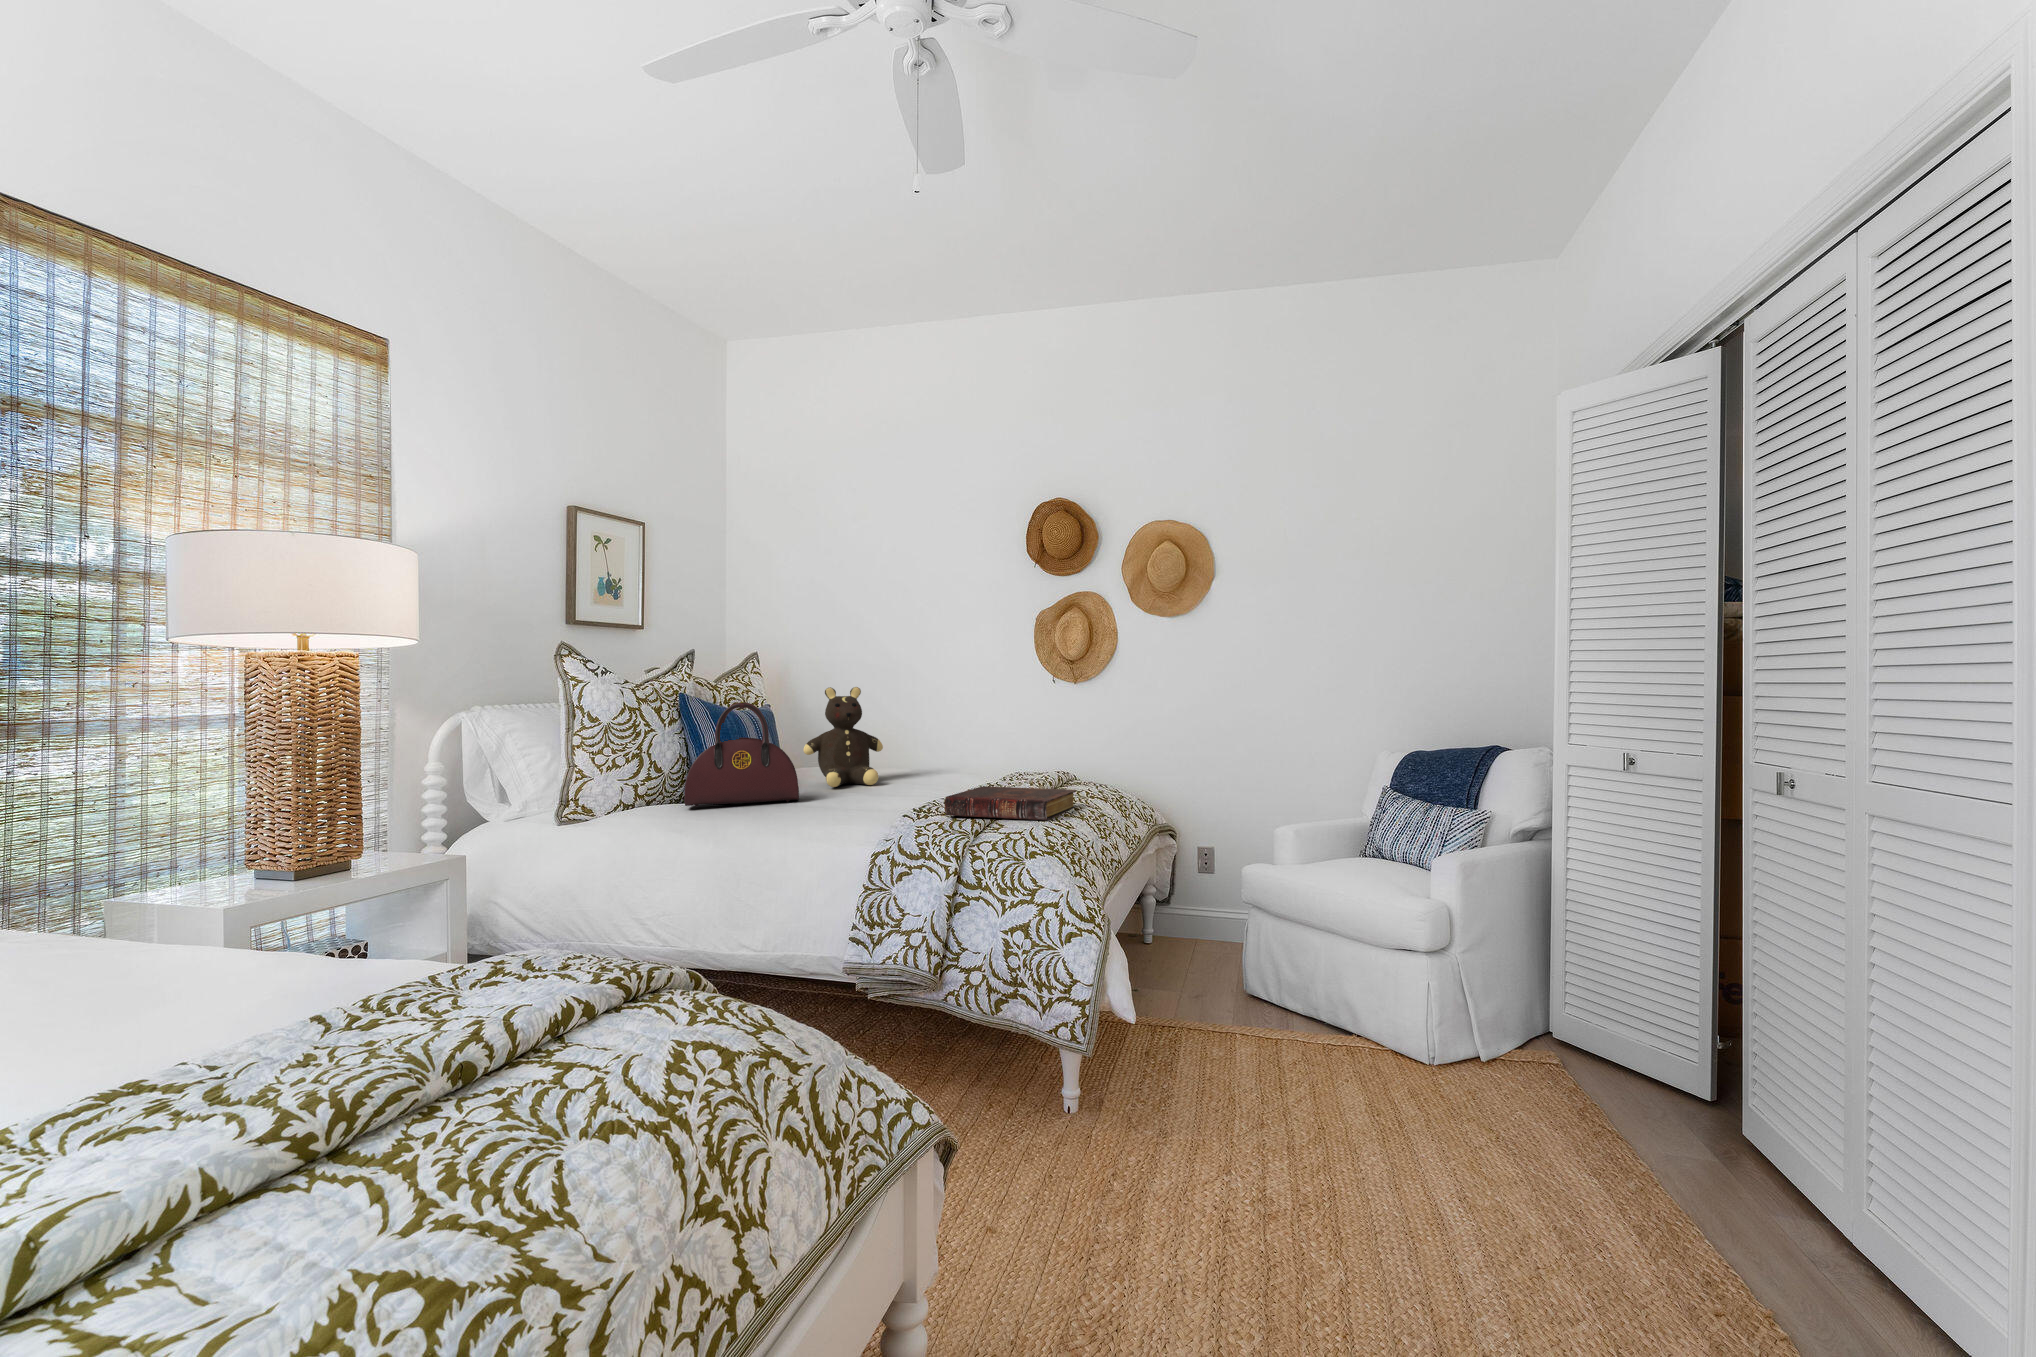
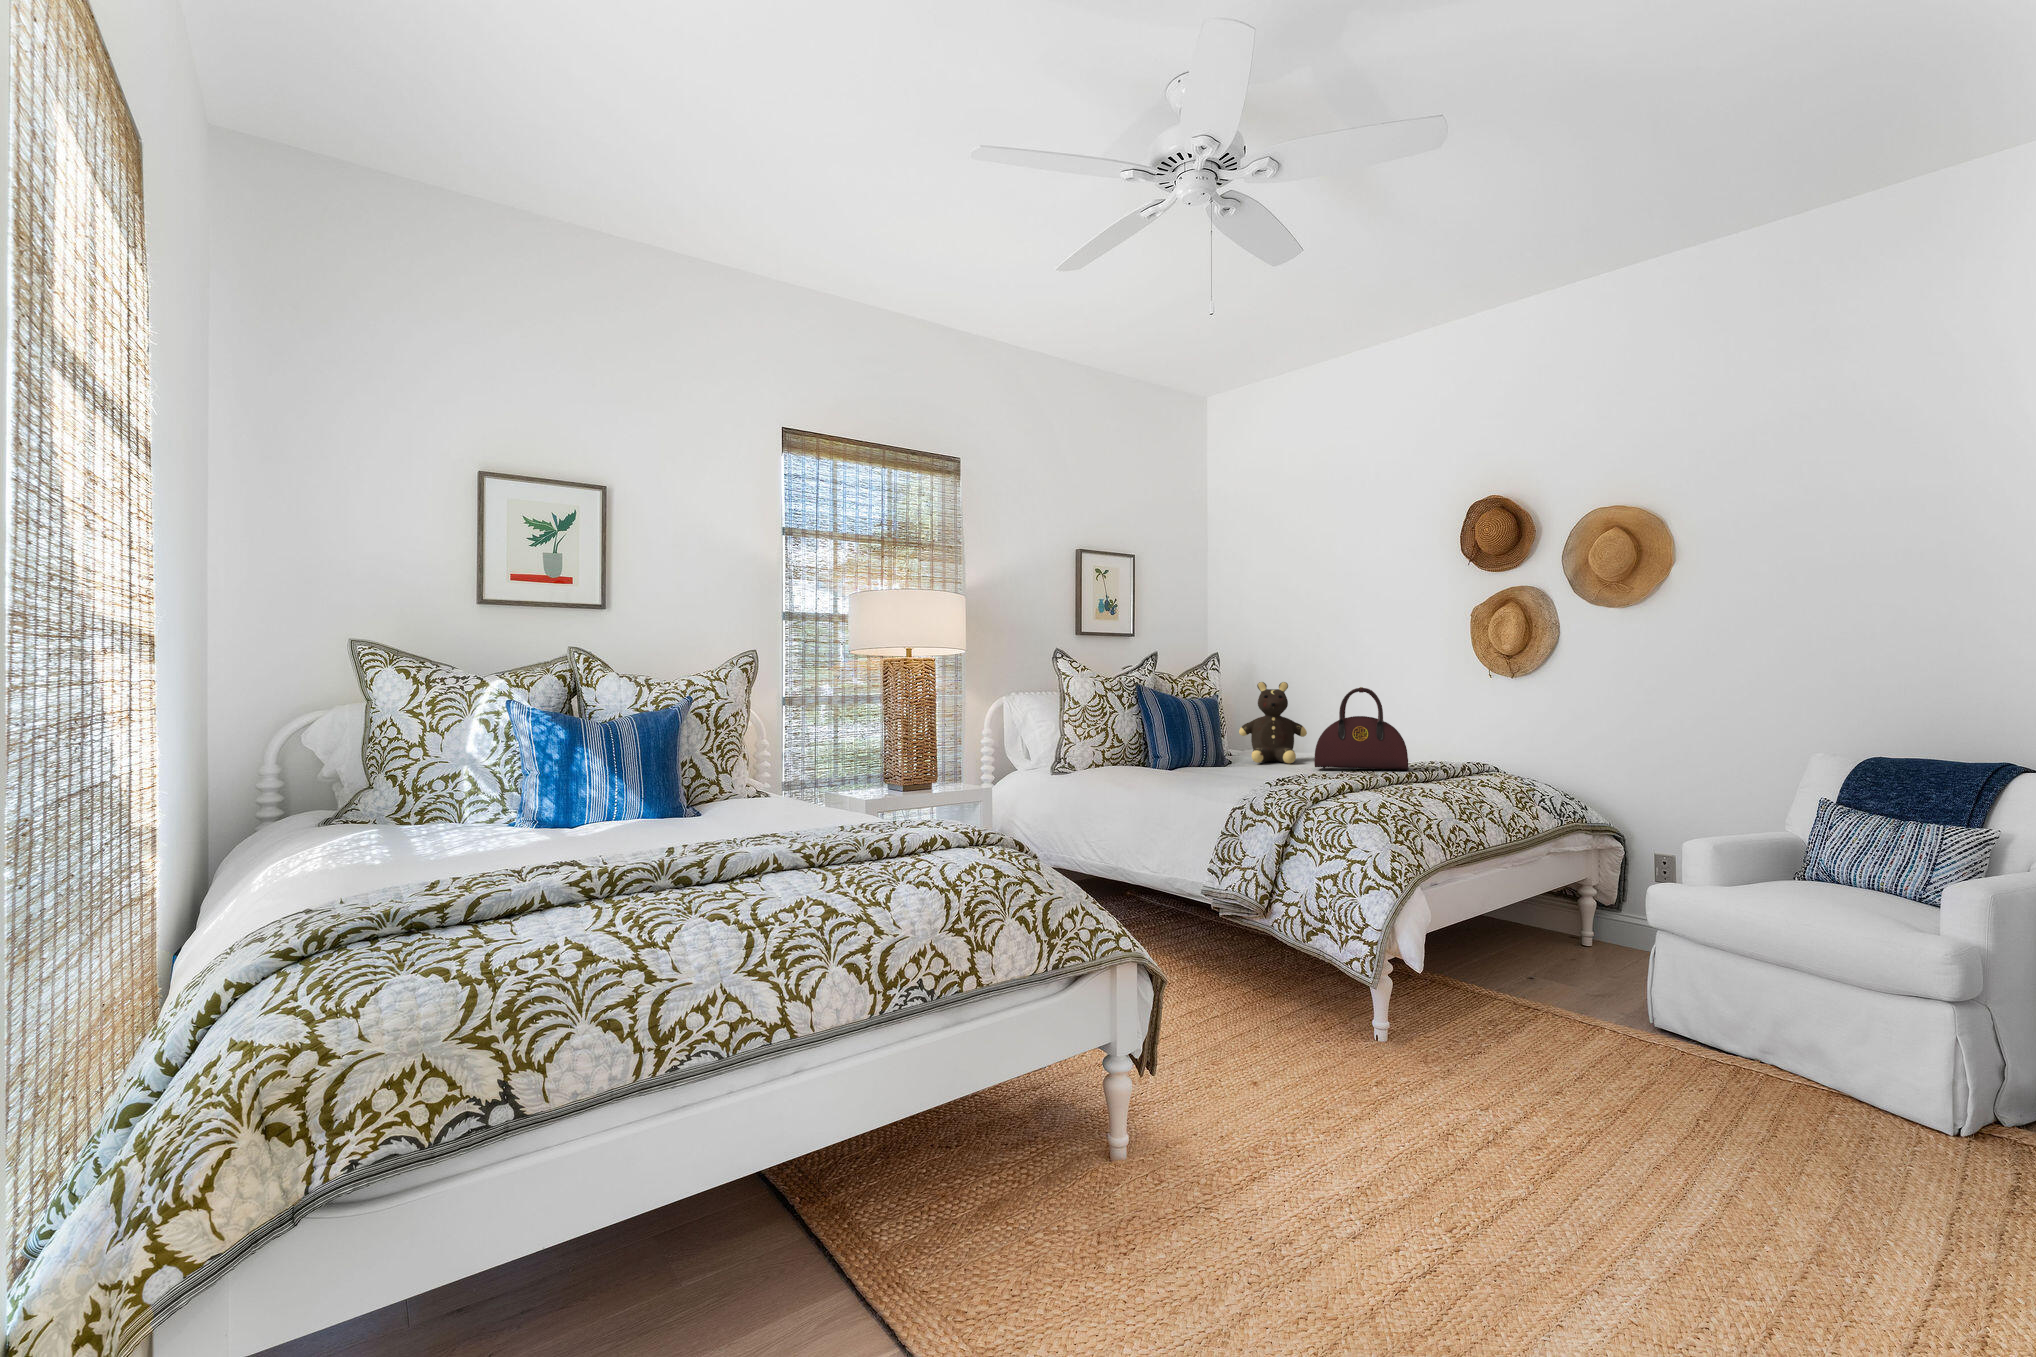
handbag: present [684,702,799,806] -> present [1314,687,1409,771]
book: present [944,786,1077,820] -> none [1304,768,1429,797]

